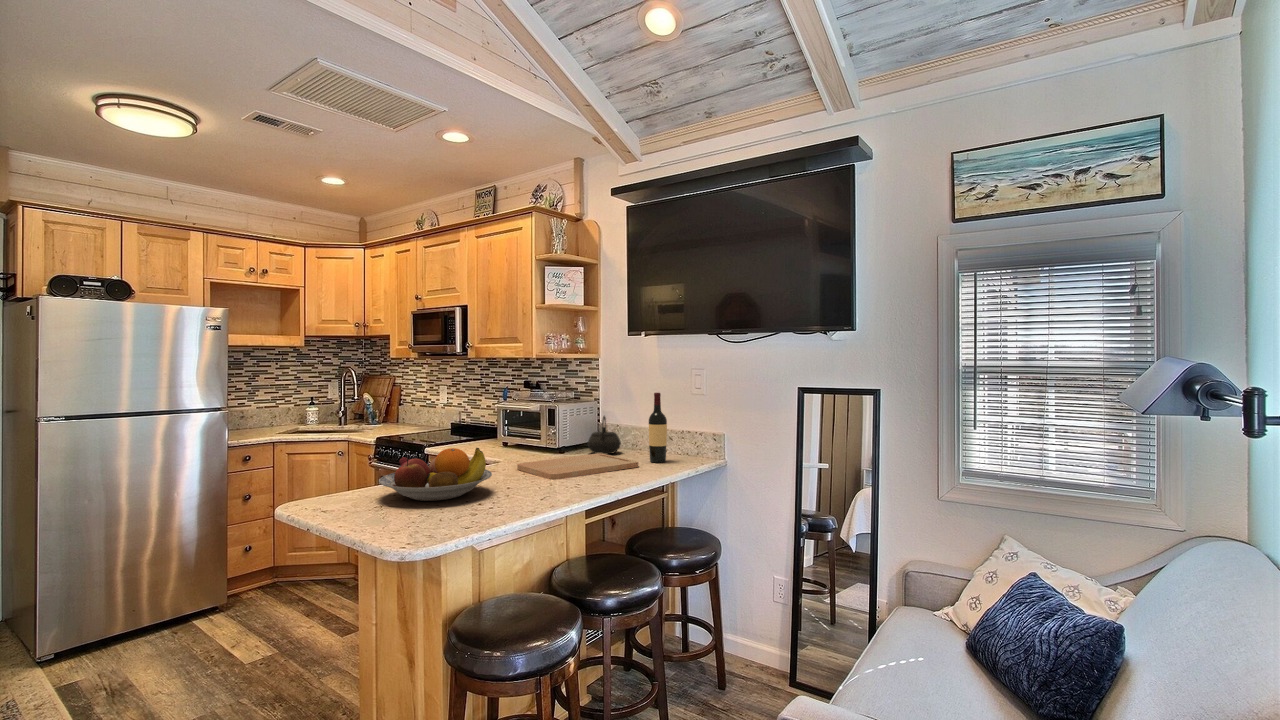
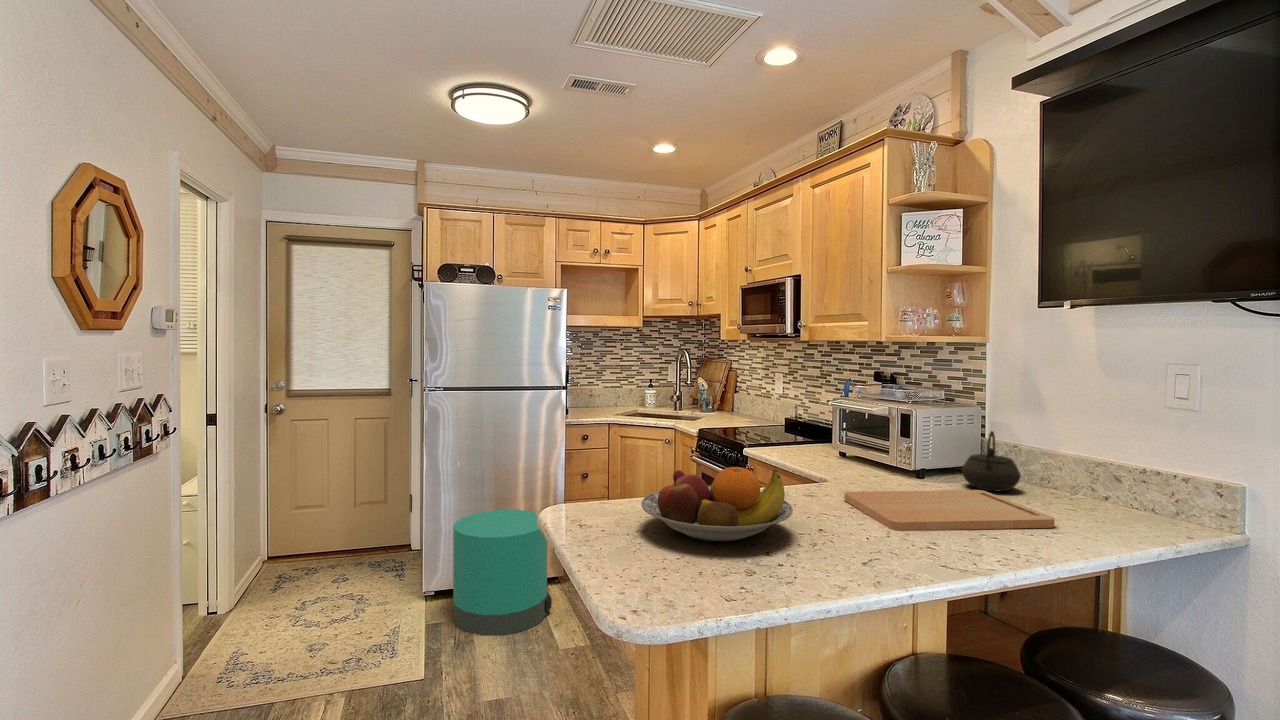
wine bottle: present [649,393,667,463] -> none [1077,403,1117,524]
trash can: none [90,540,222,679] -> present [453,510,552,636]

